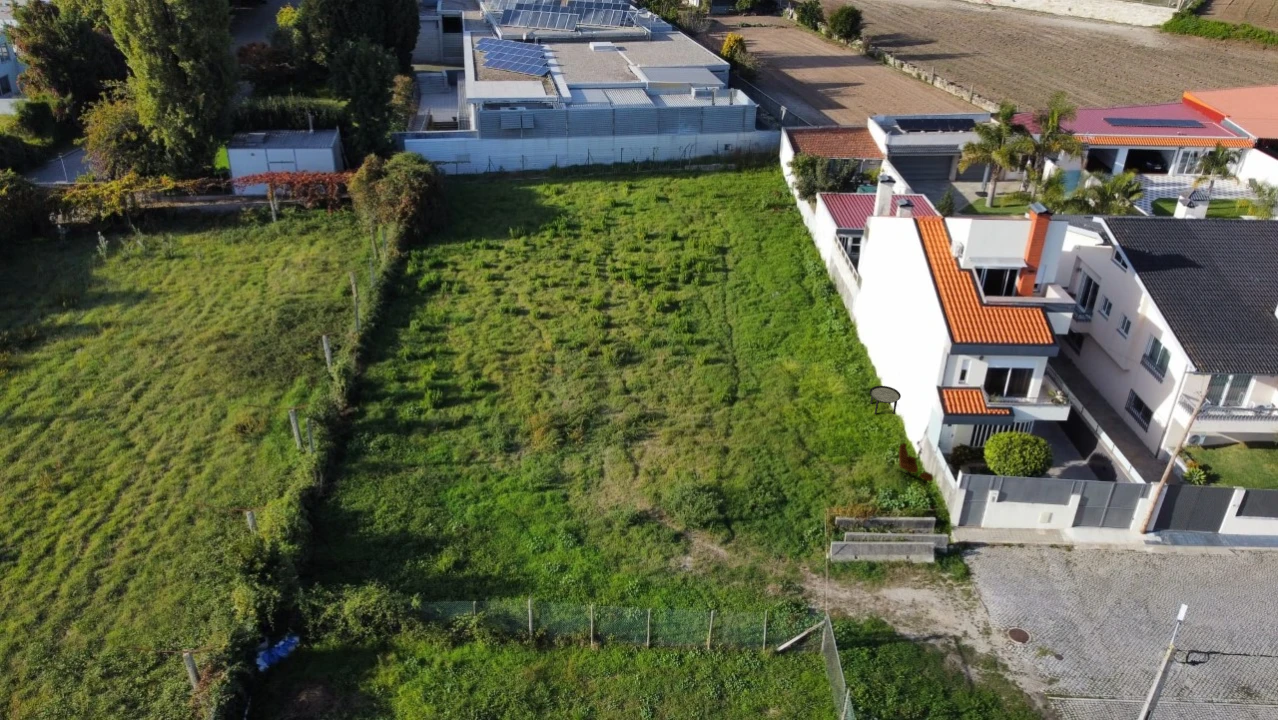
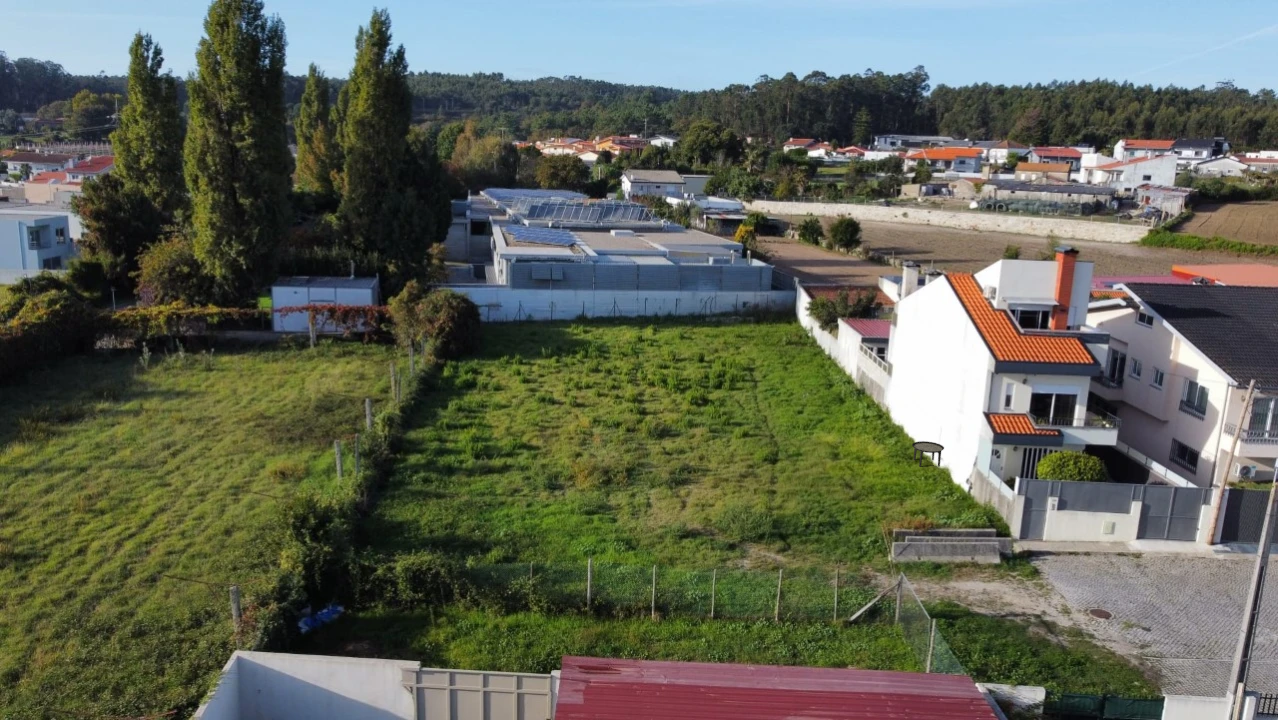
lounge chair: present [899,443,933,483] -> none [950,472,988,513]

